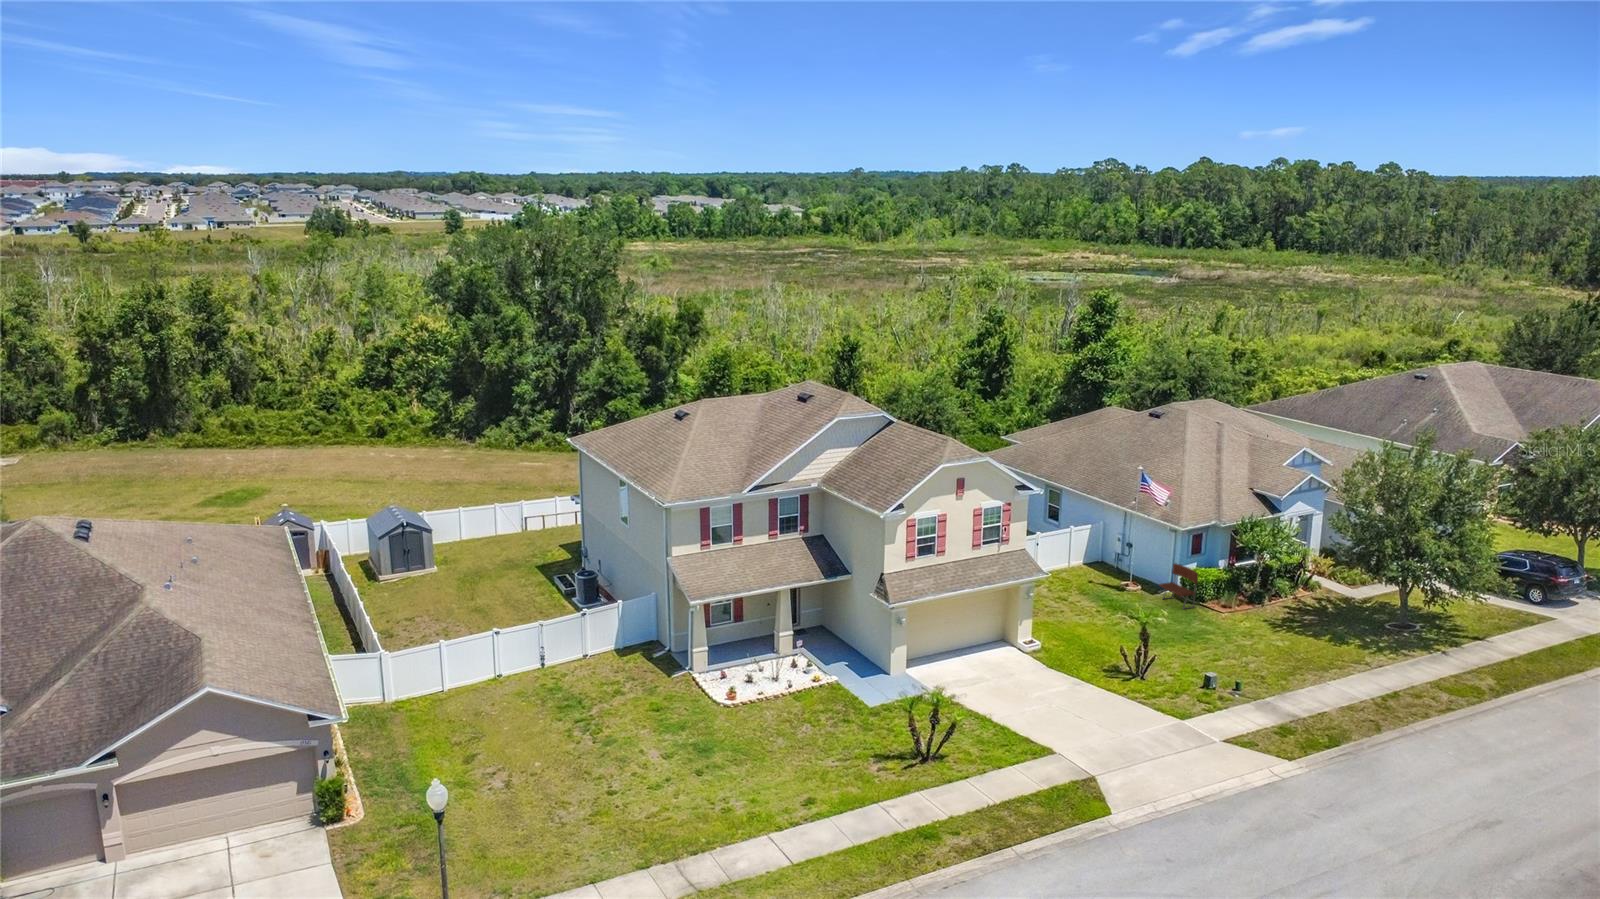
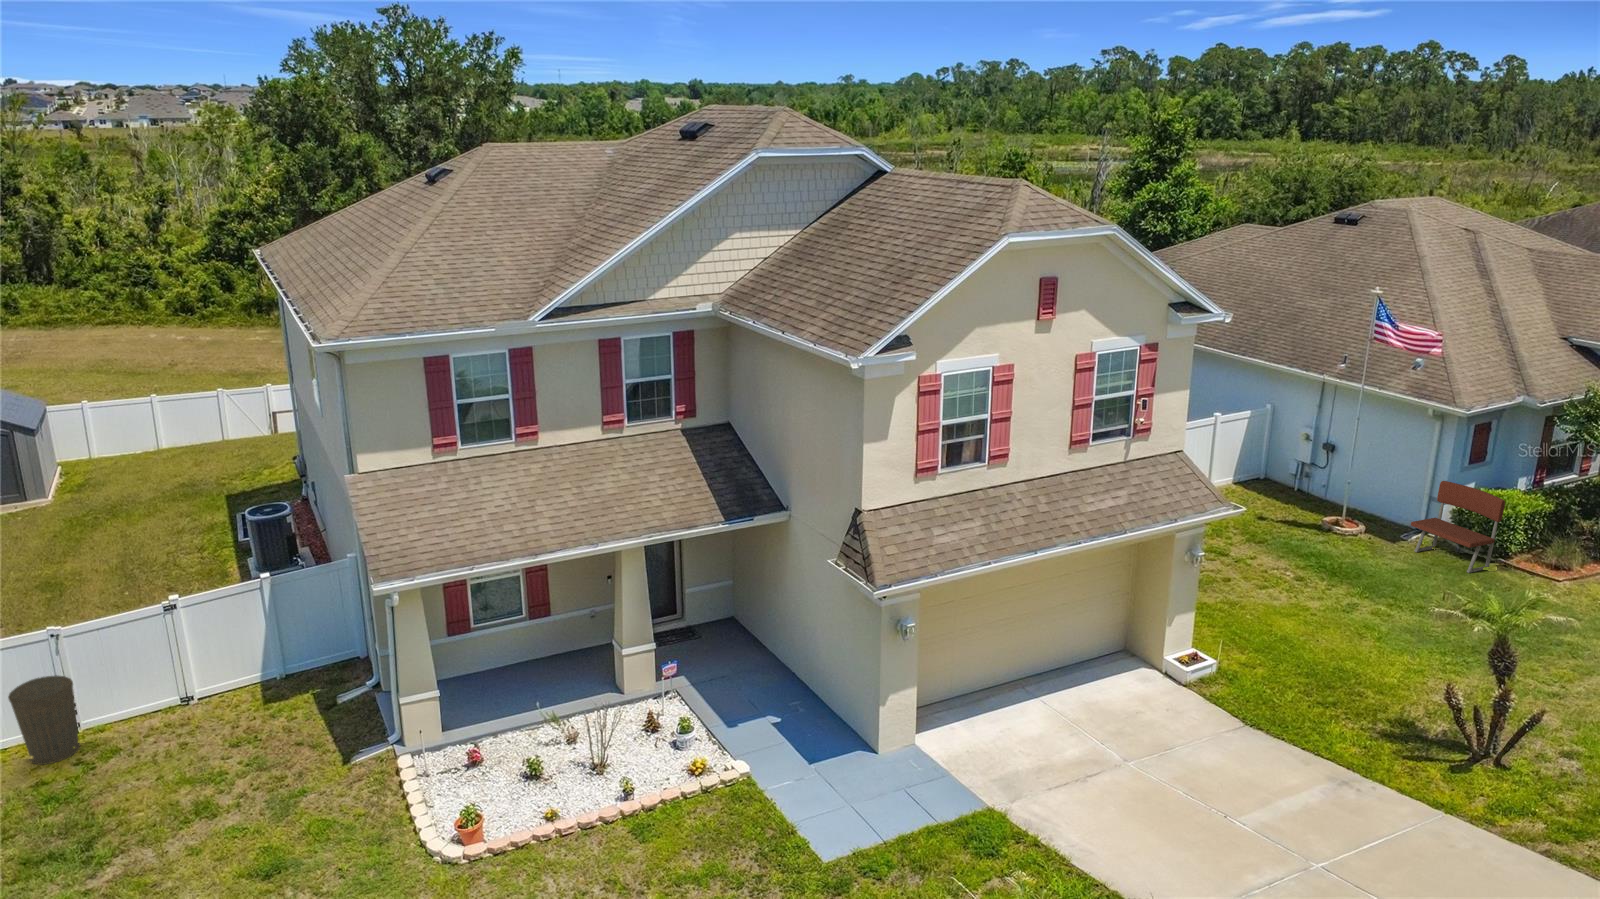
trash can: none [539,639,561,675] -> present [8,675,80,765]

